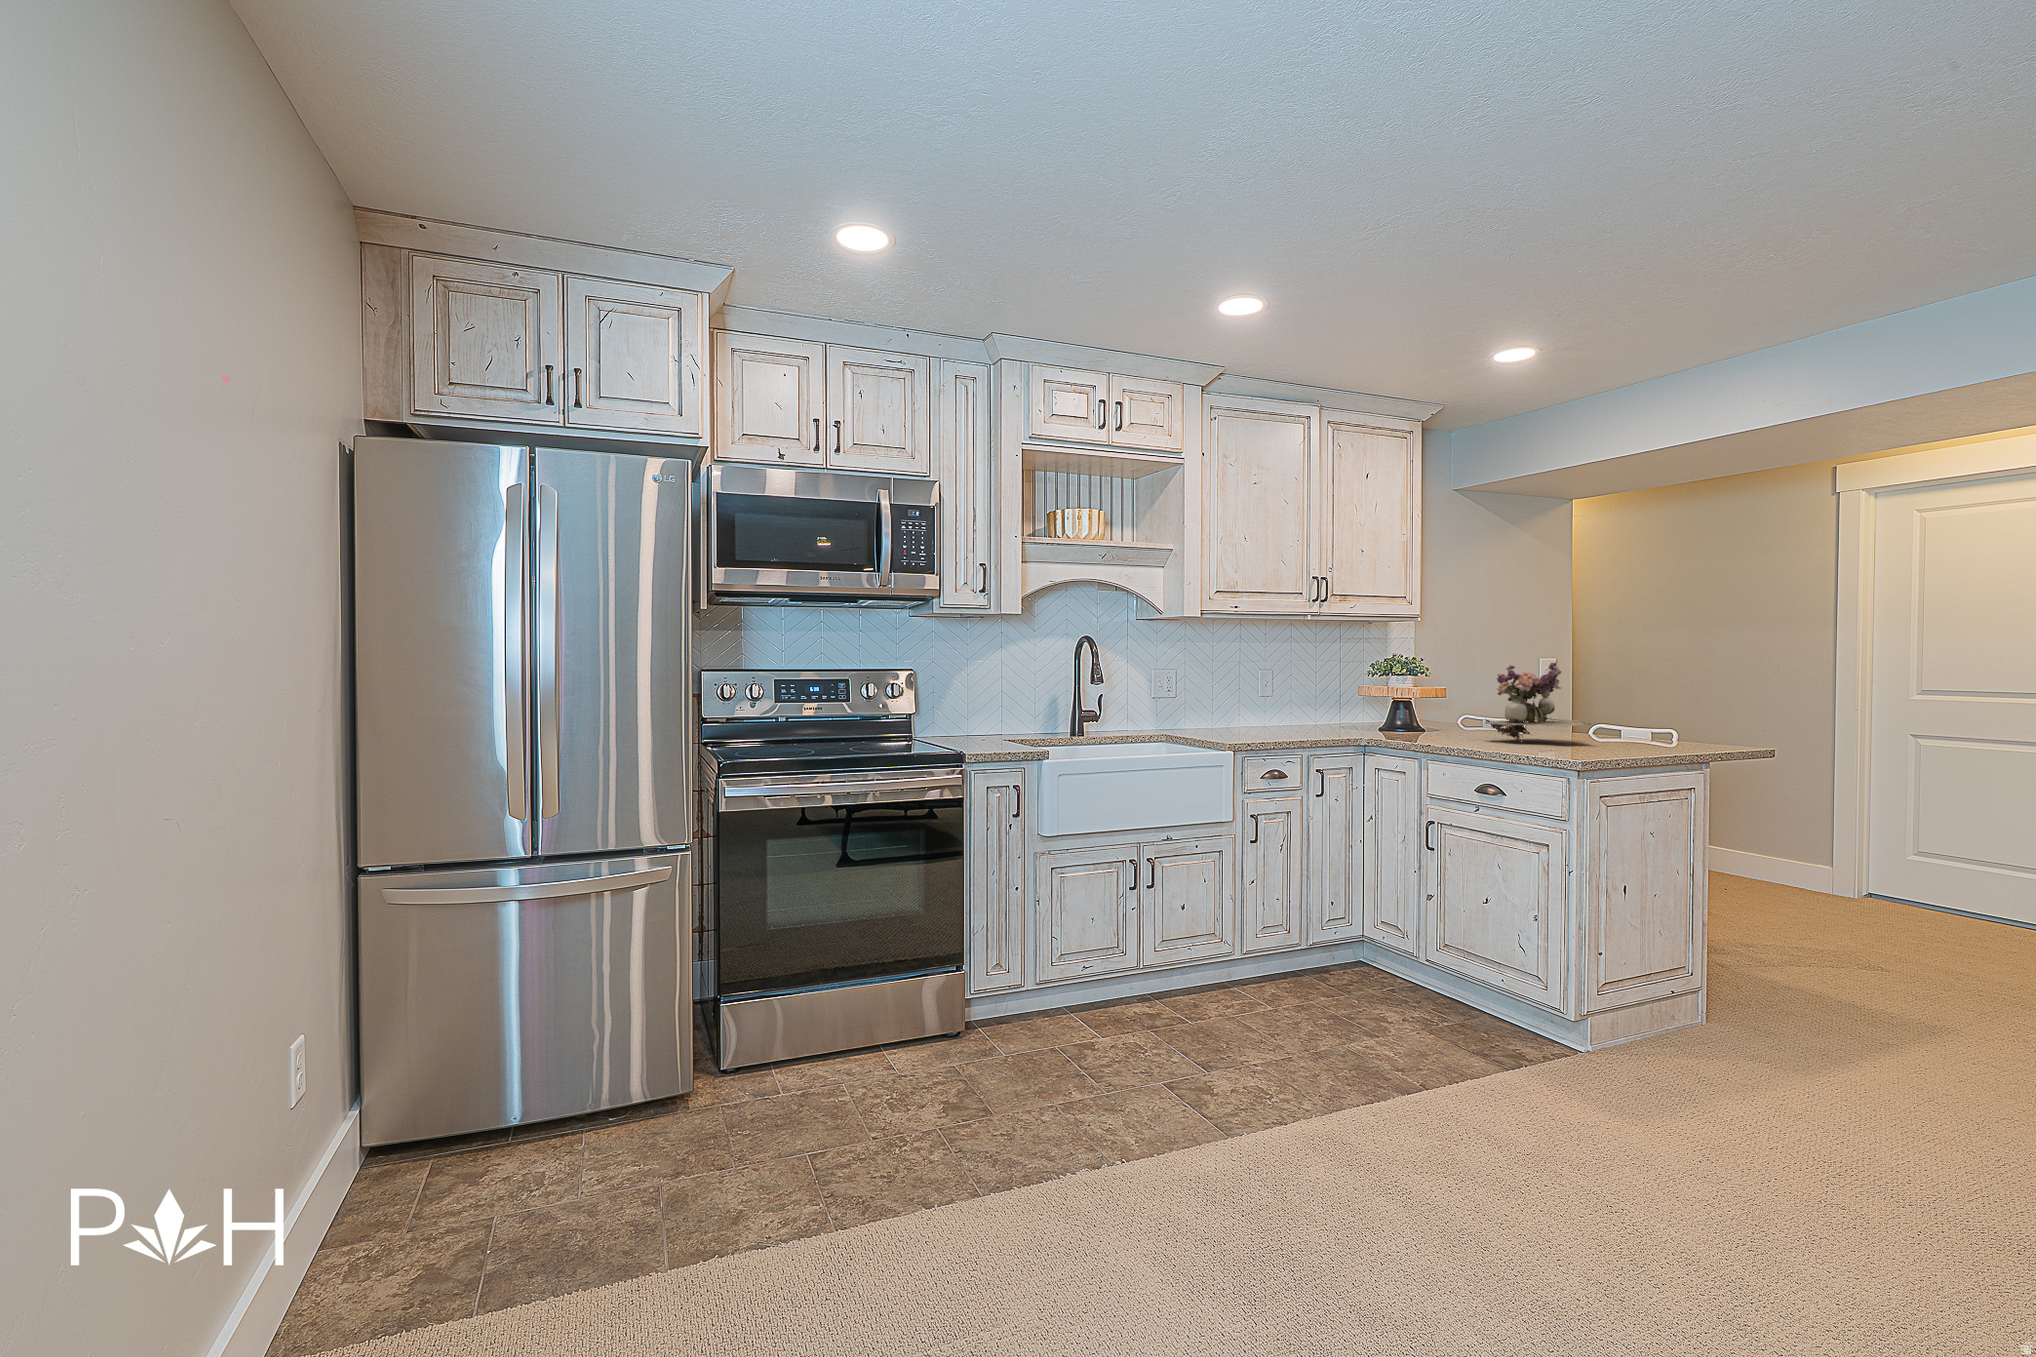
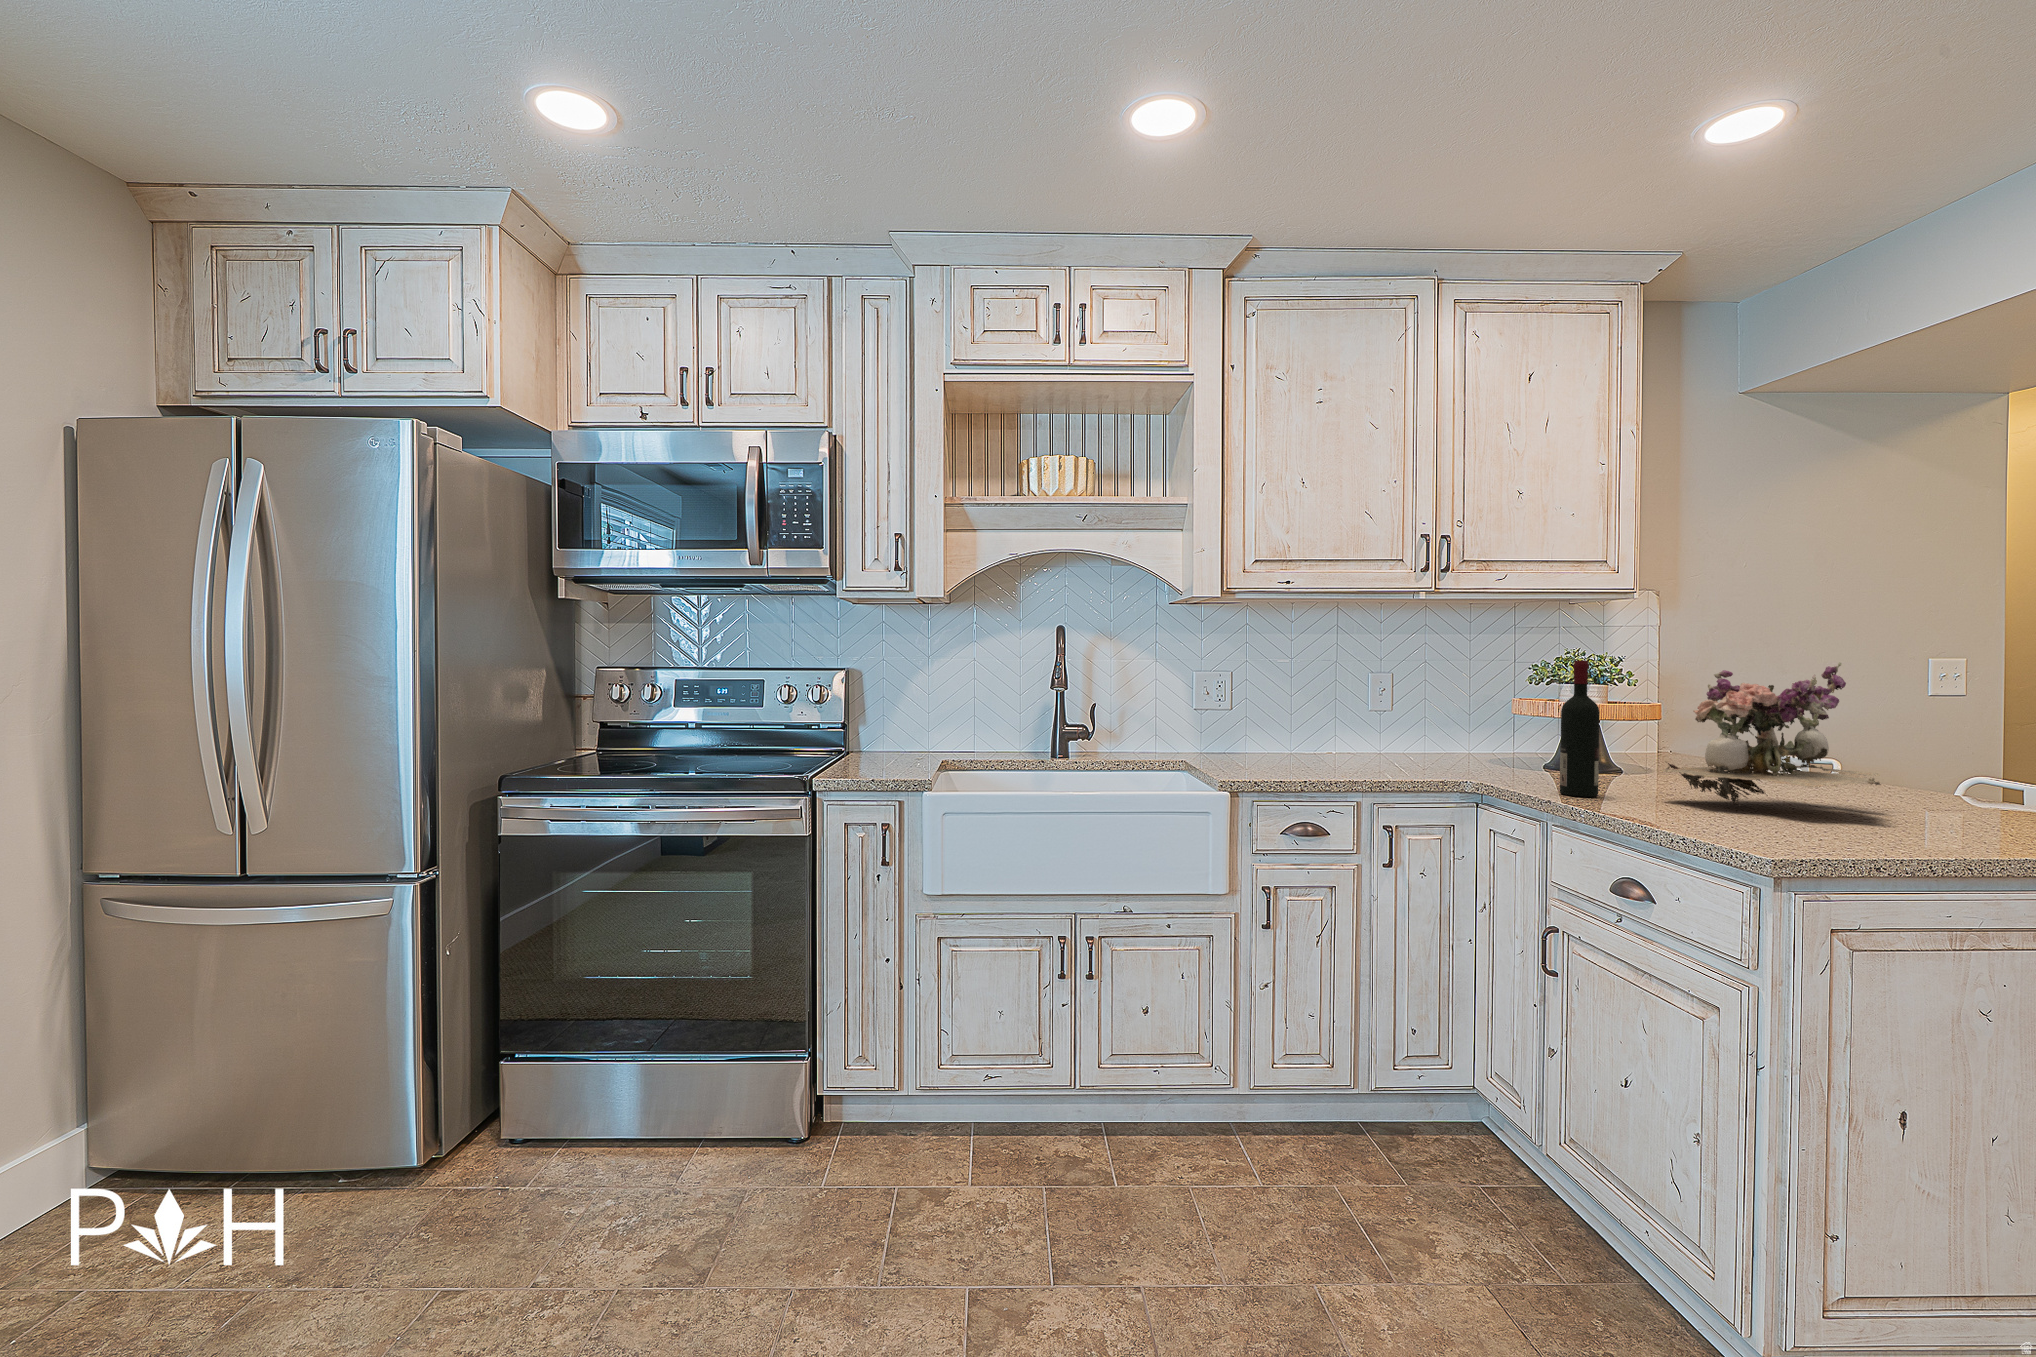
wine bottle: none [1433,660,1454,741] -> present [1560,661,1600,797]

